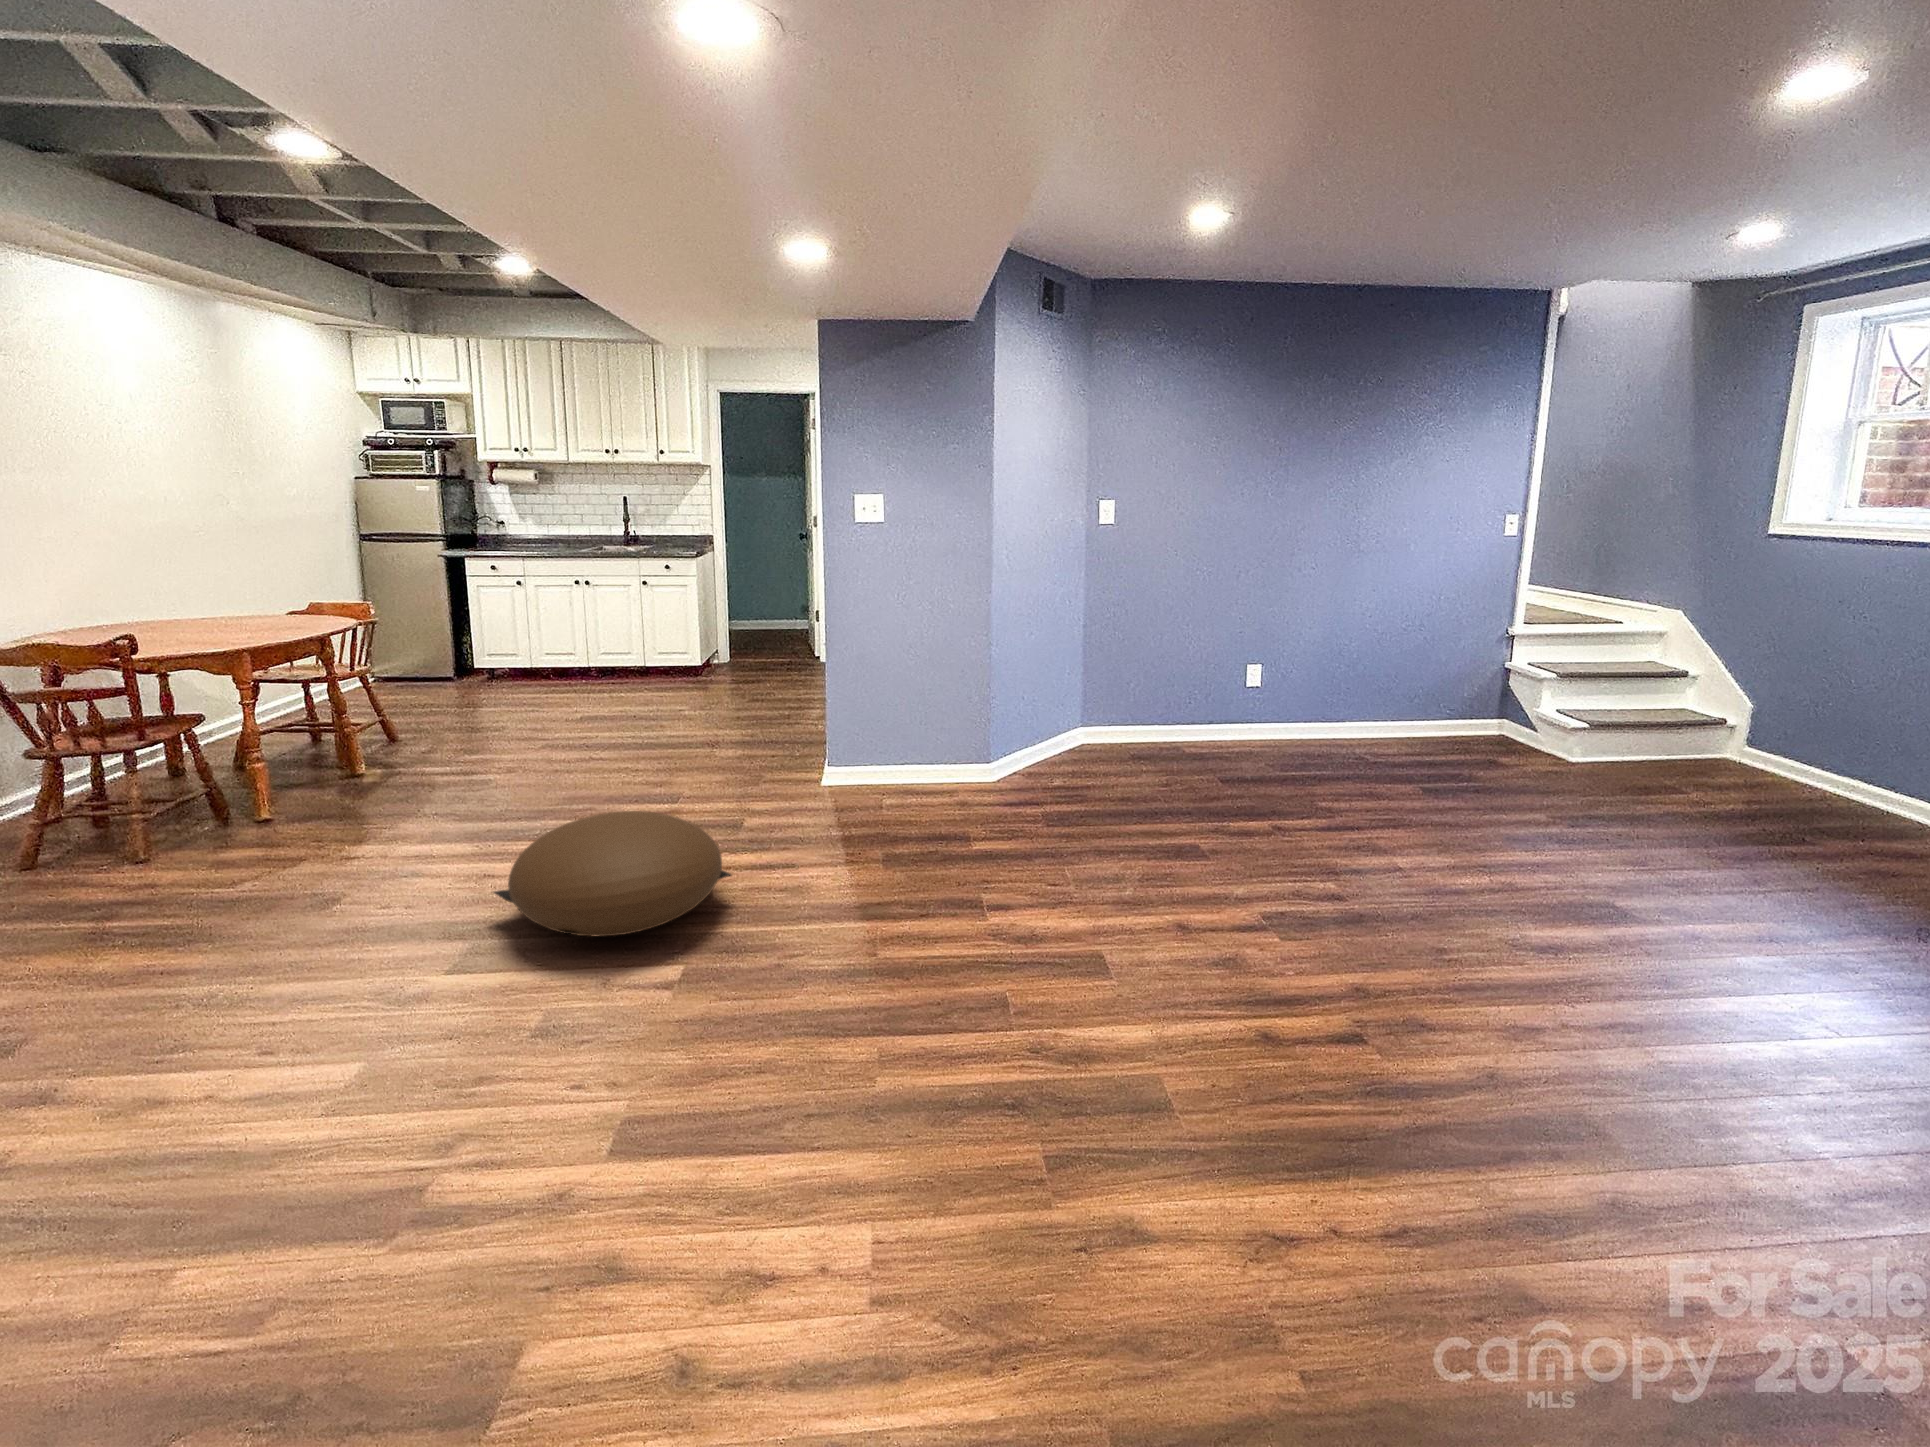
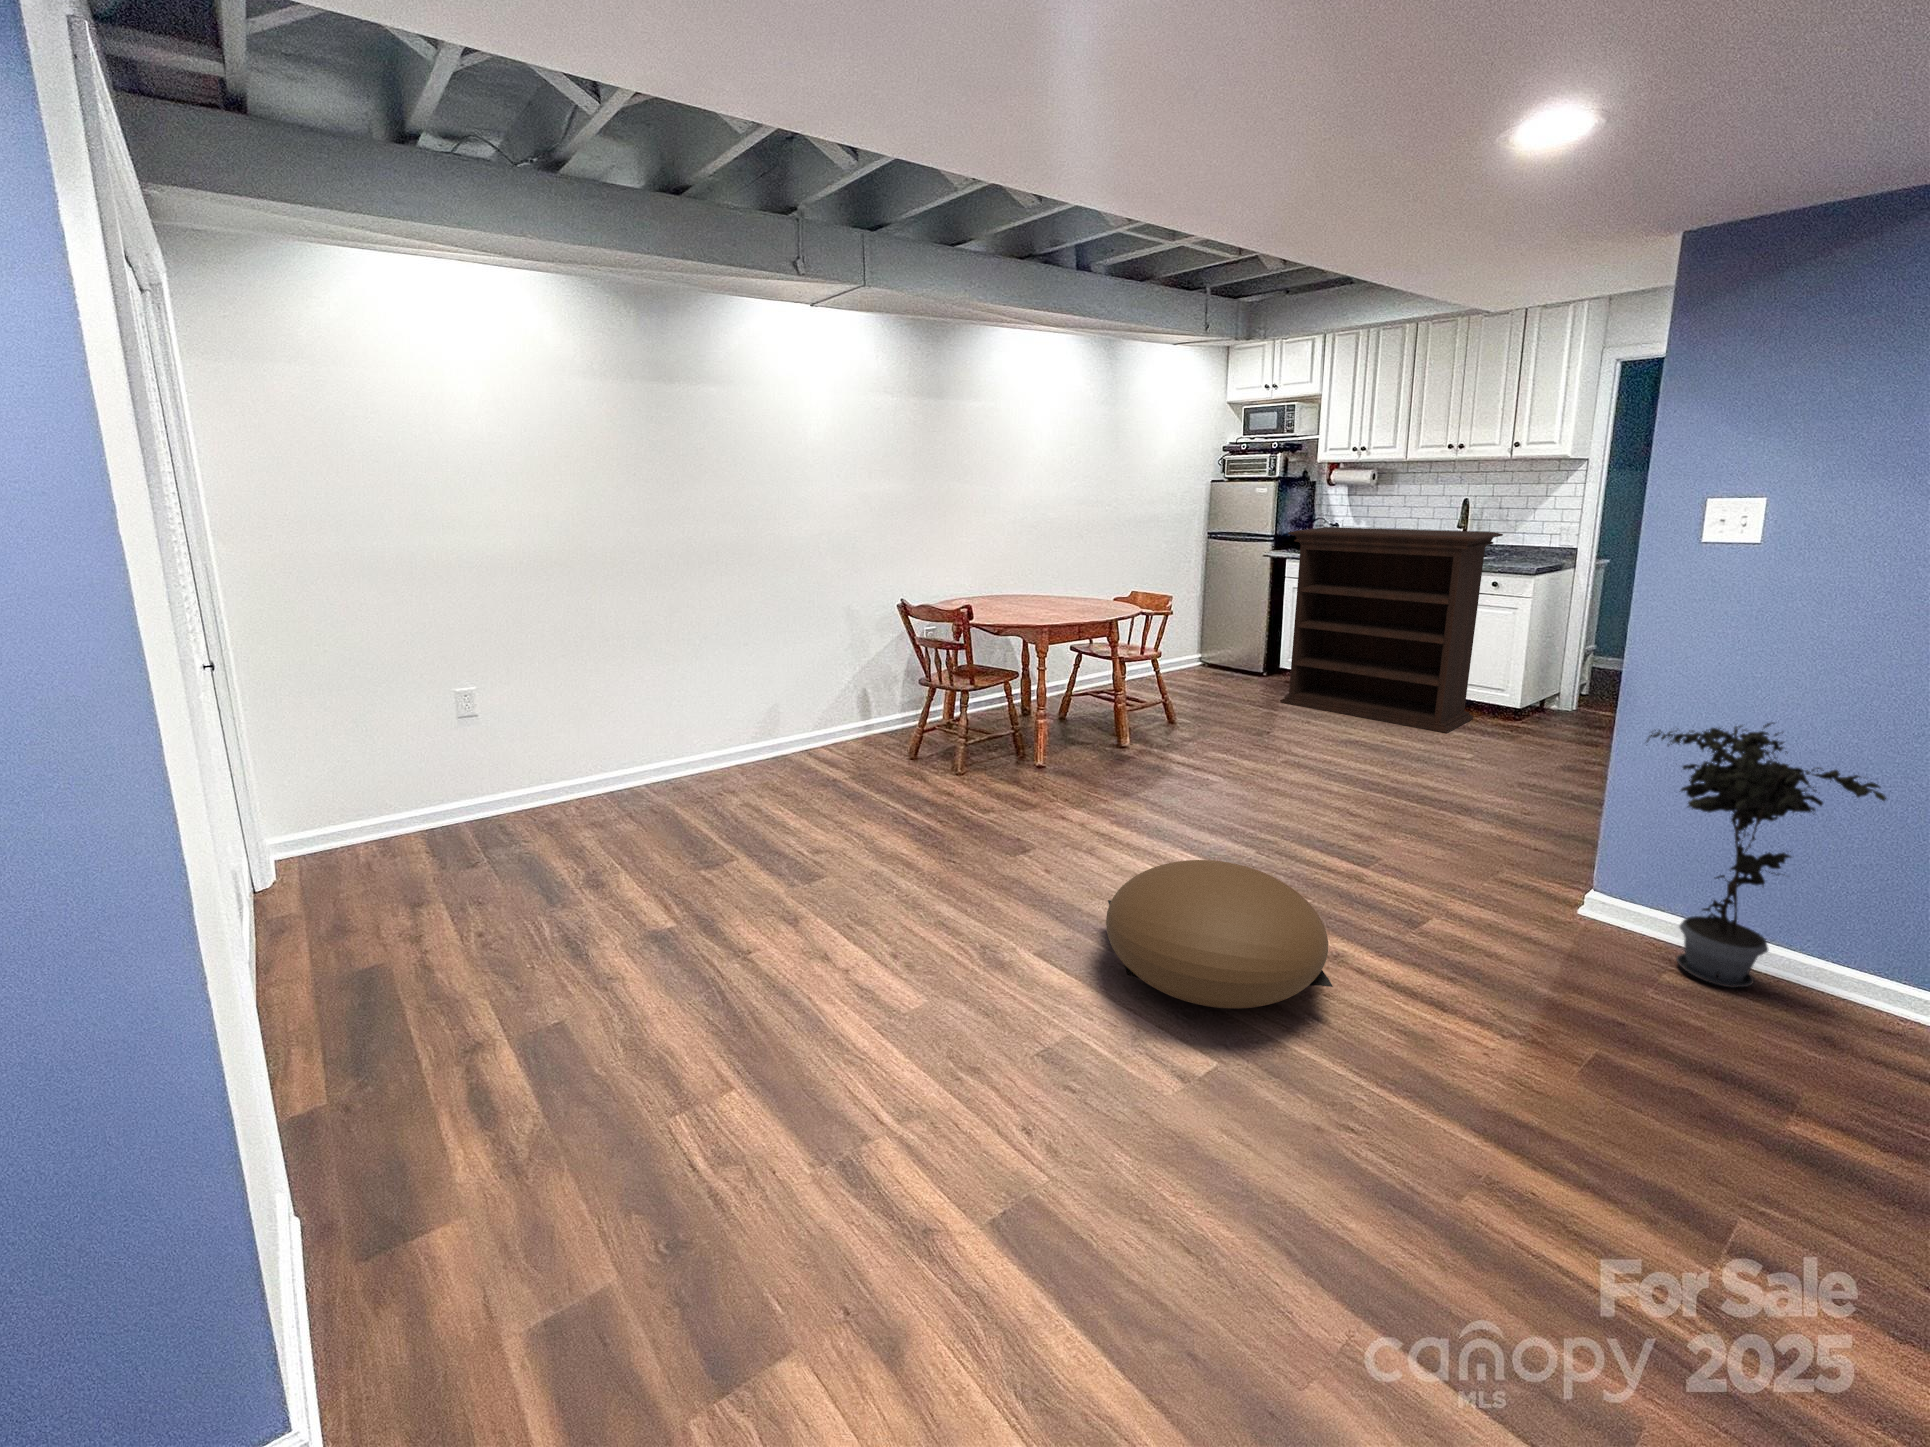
bookshelf: none [480,523,676,703] -> present [1280,527,1503,733]
potted plant: none [850,618,972,799] -> present [1647,723,1886,988]

